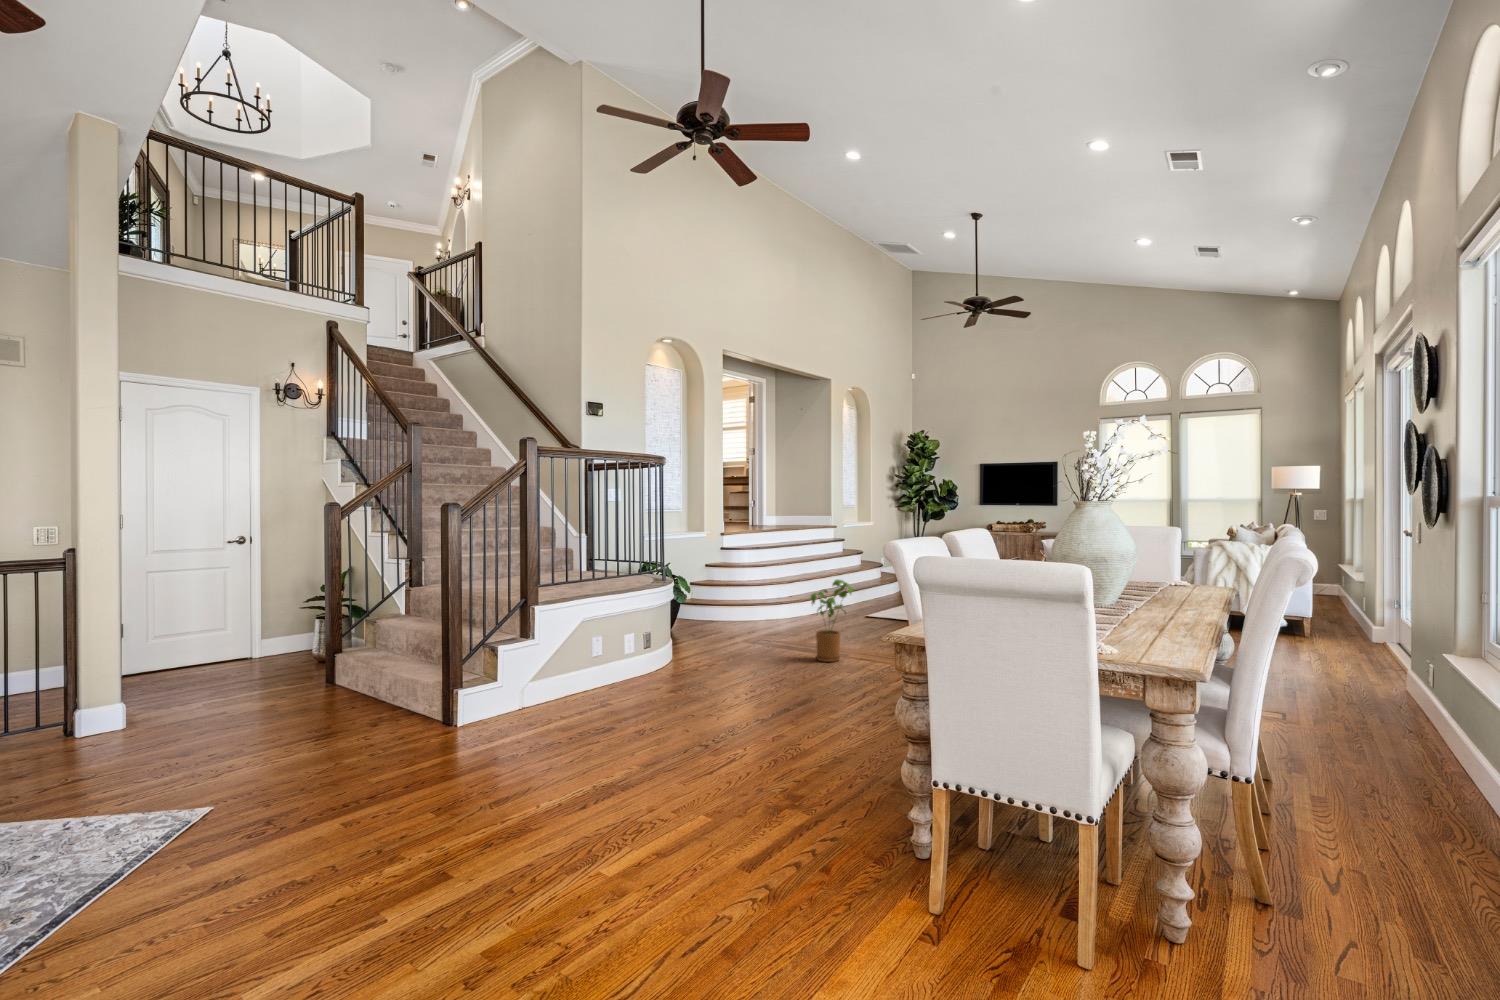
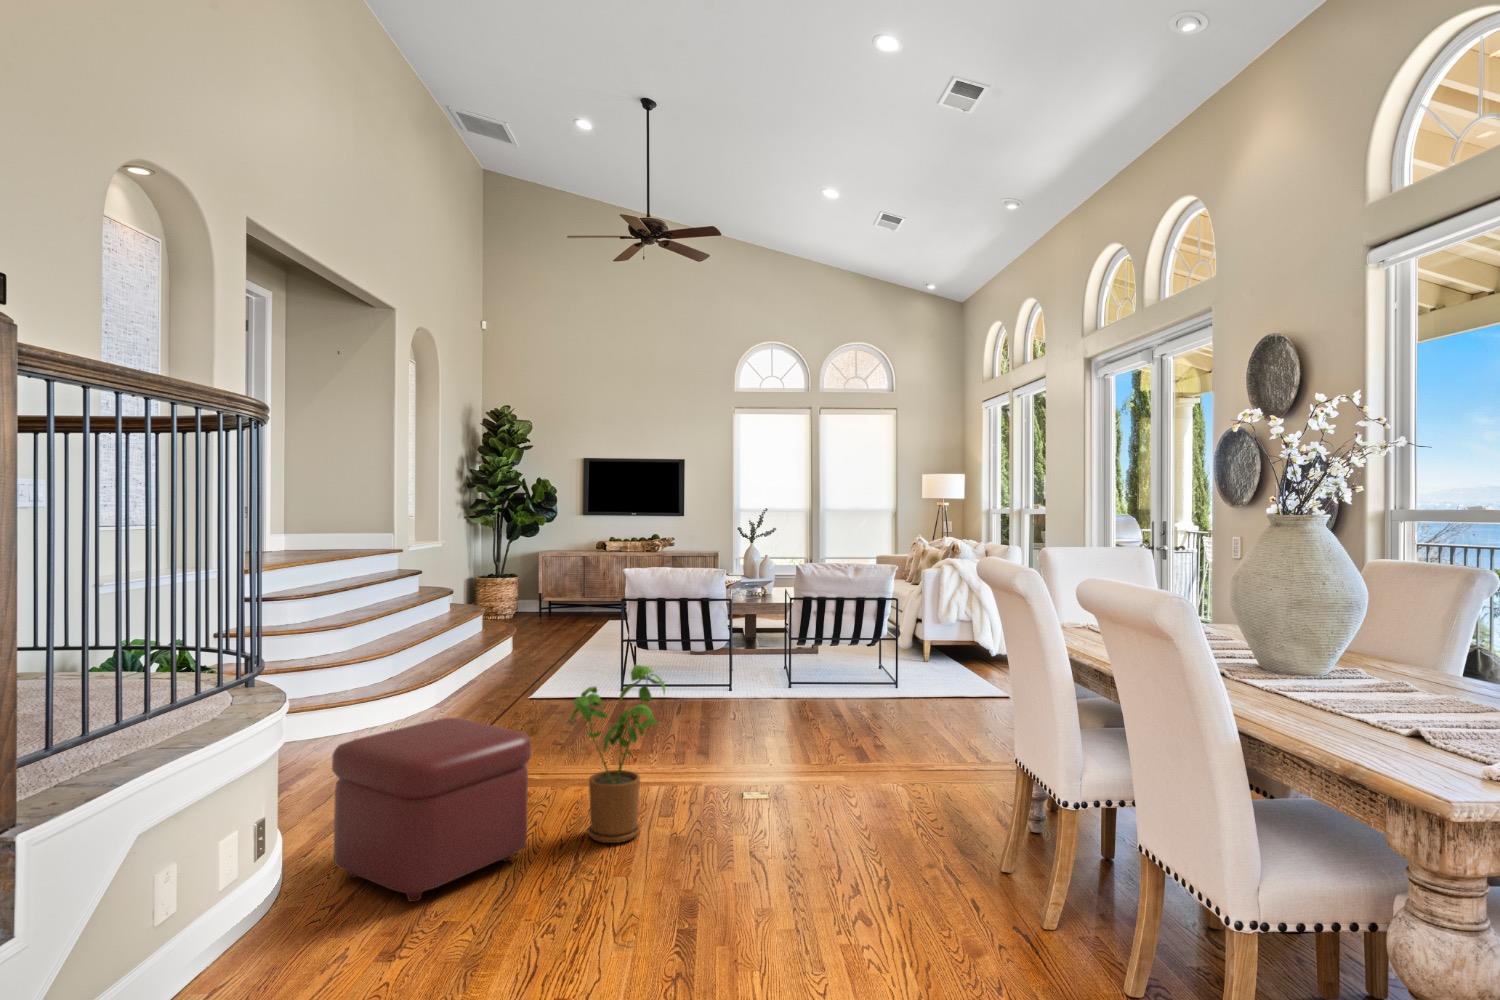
ottoman: none [711,597,786,663] -> present [332,718,531,902]

